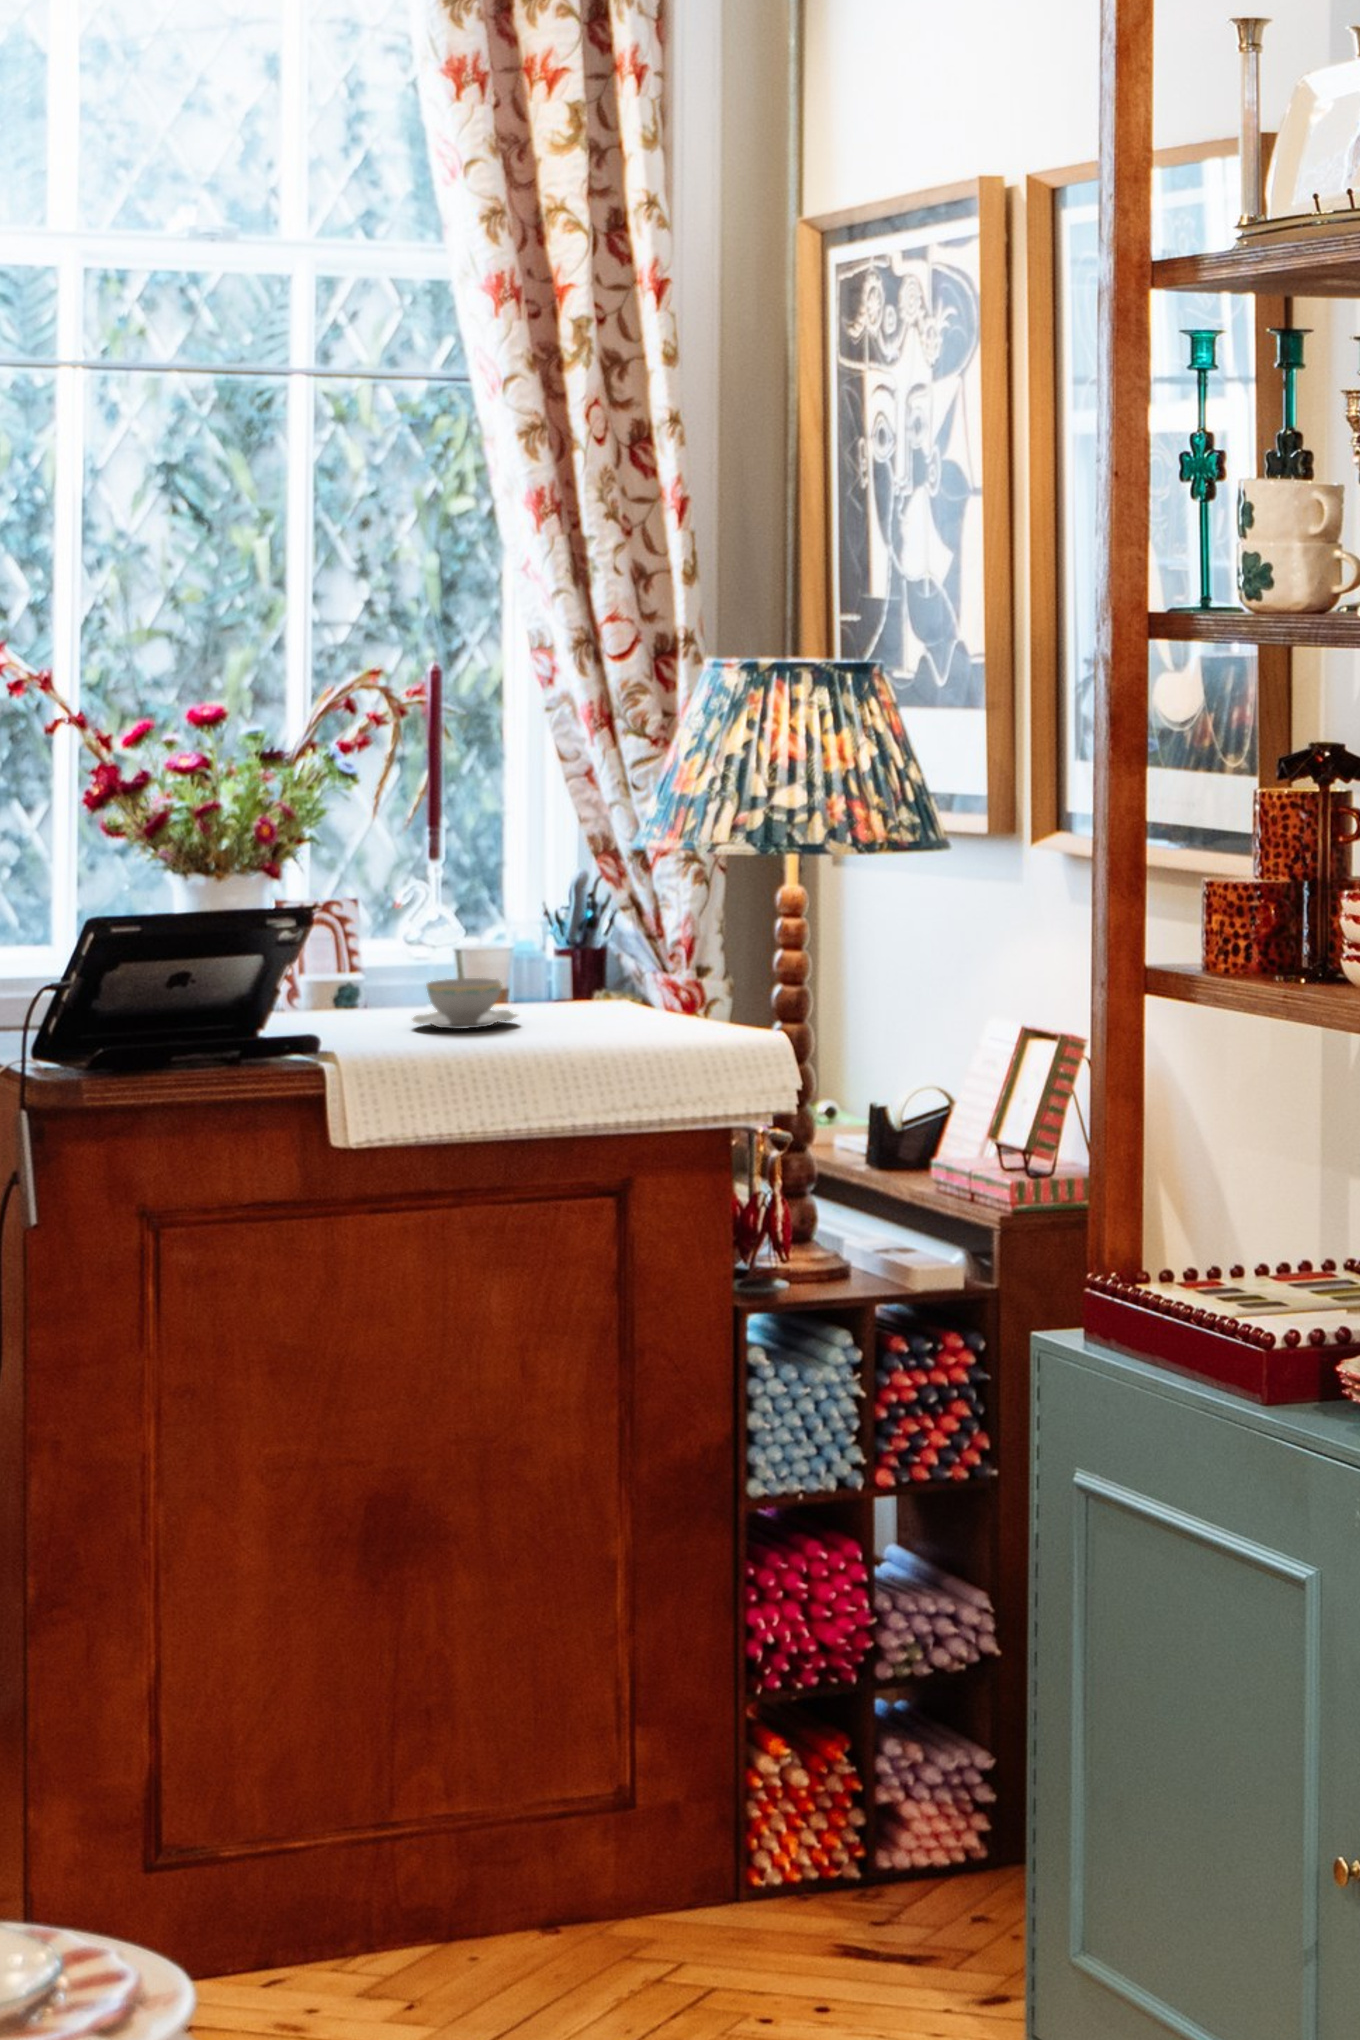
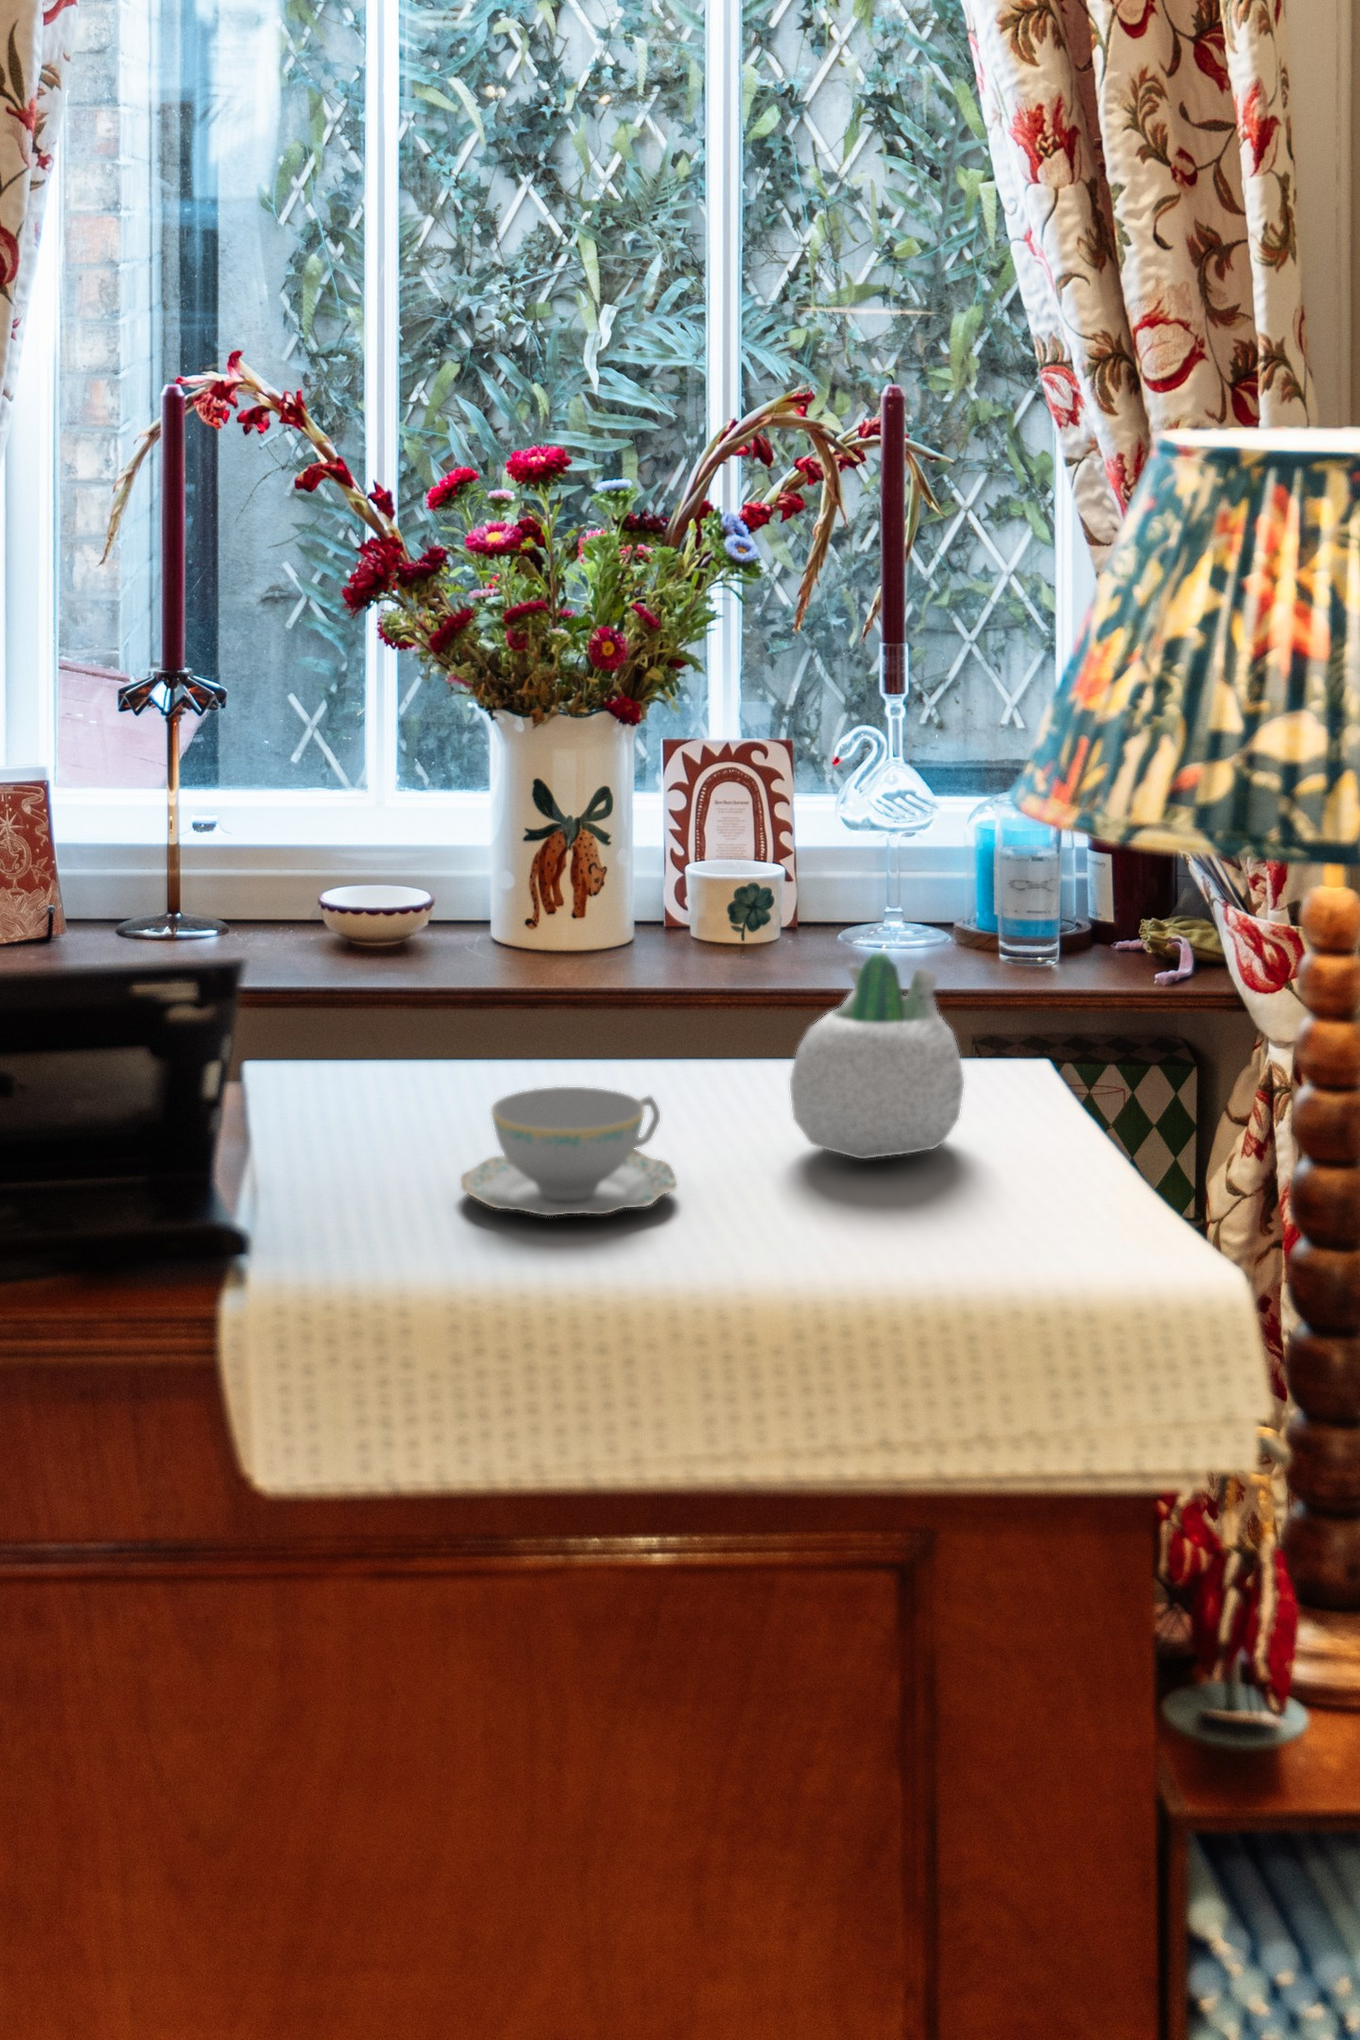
succulent planter: none [552,911,637,1007] -> present [790,953,964,1159]

